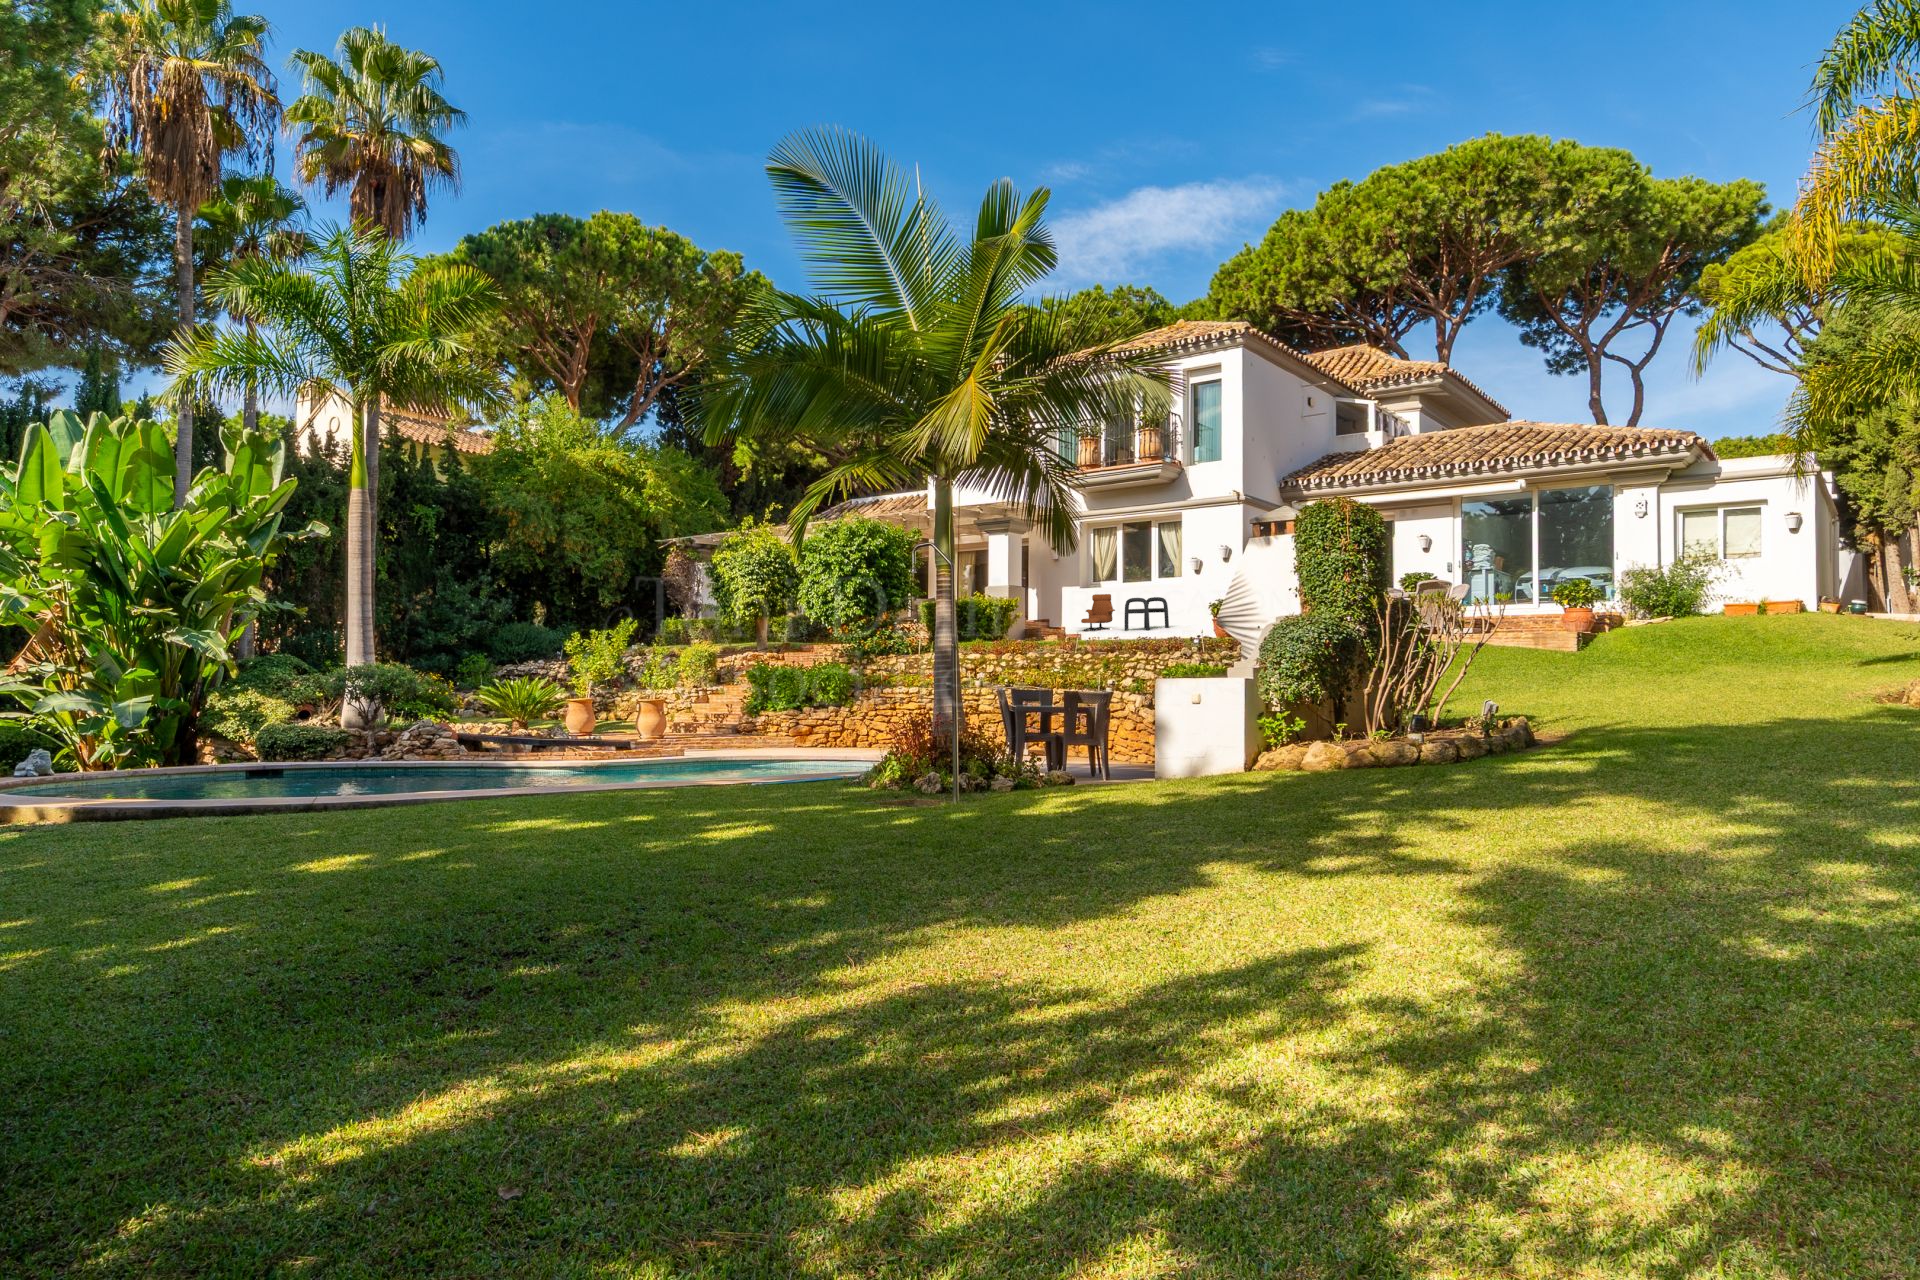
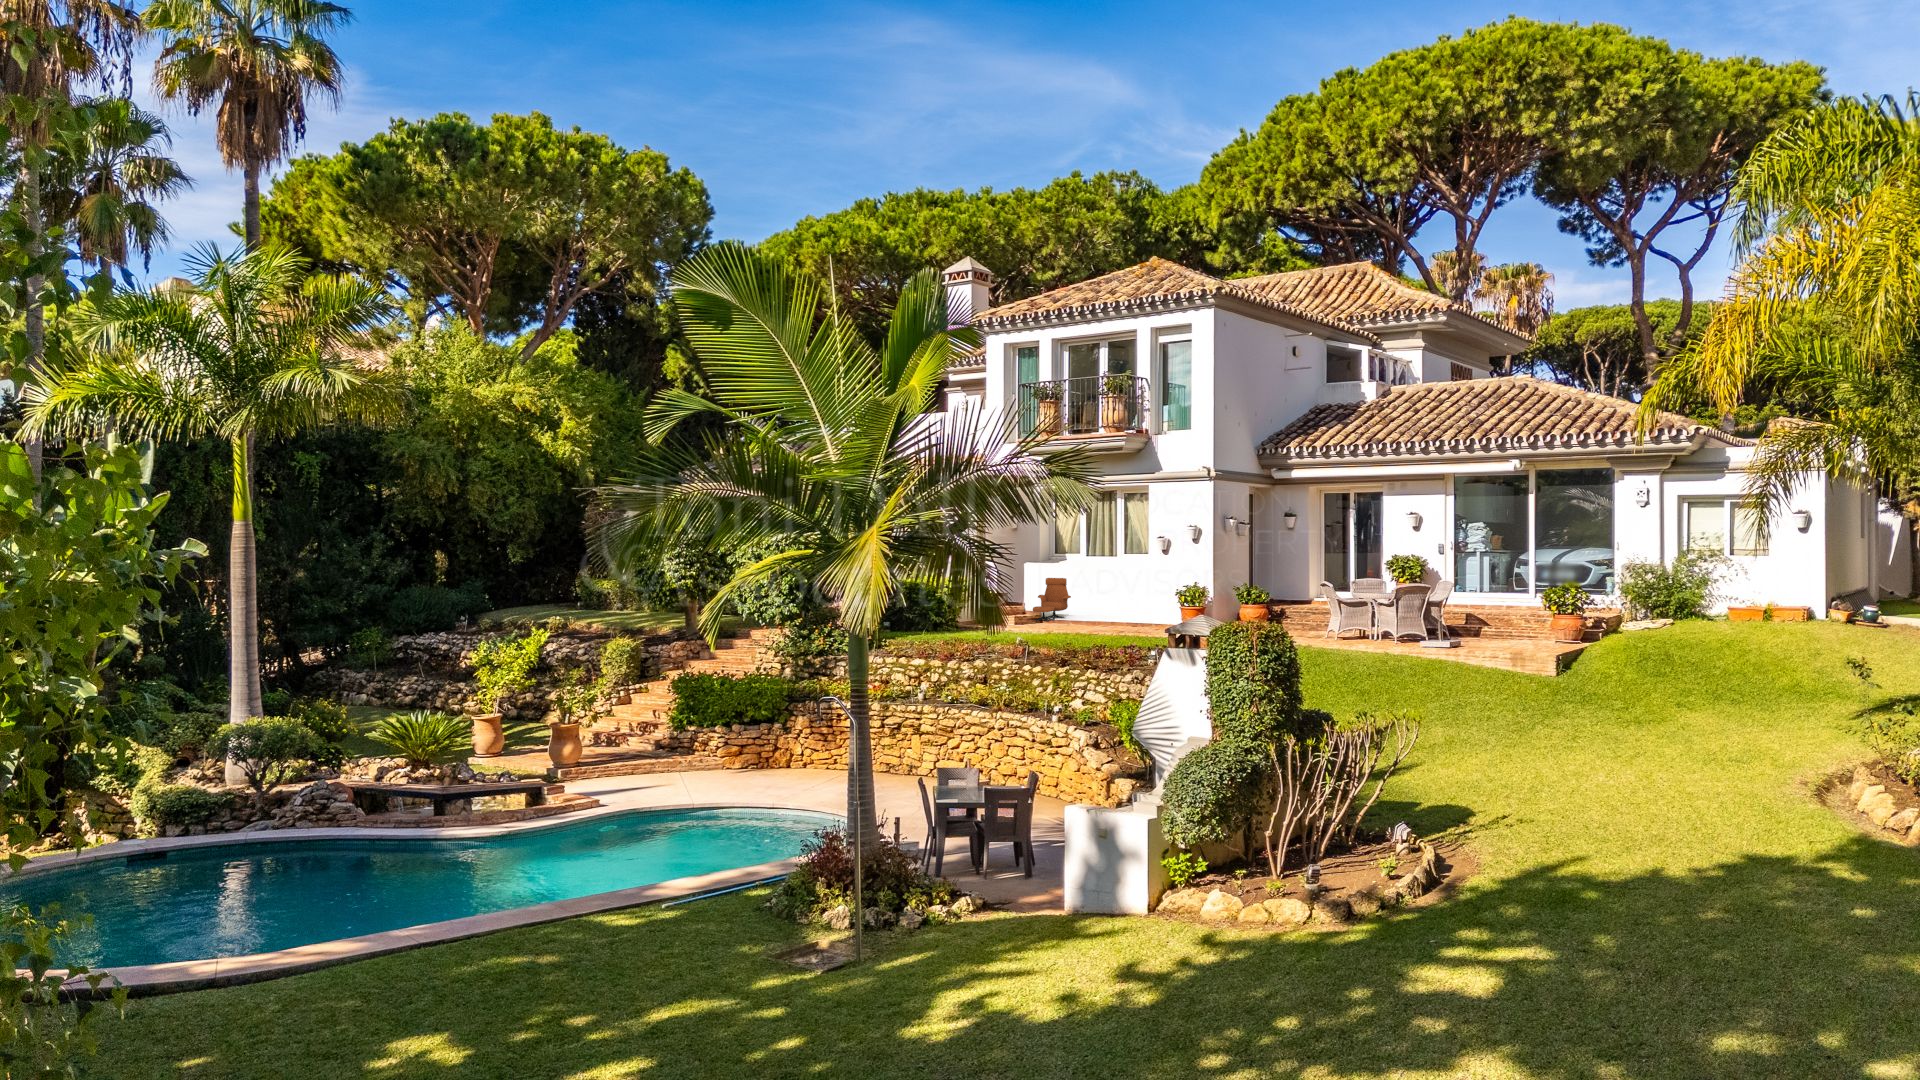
bench: present [1125,597,1169,630] -> none [1081,584,1130,623]

